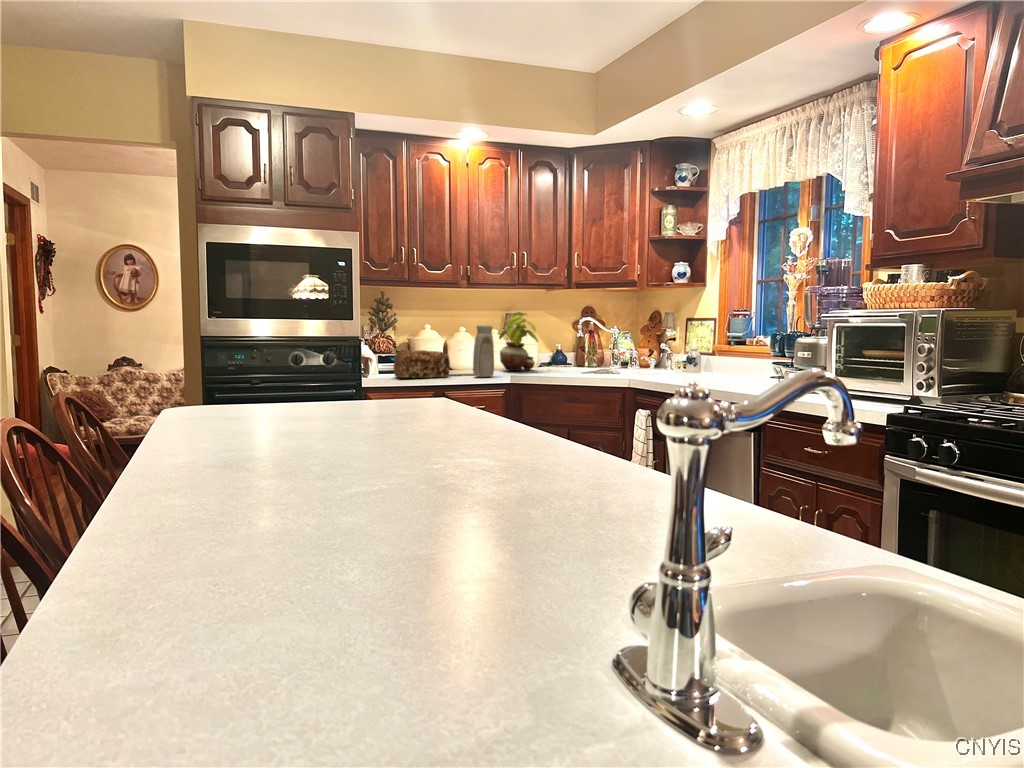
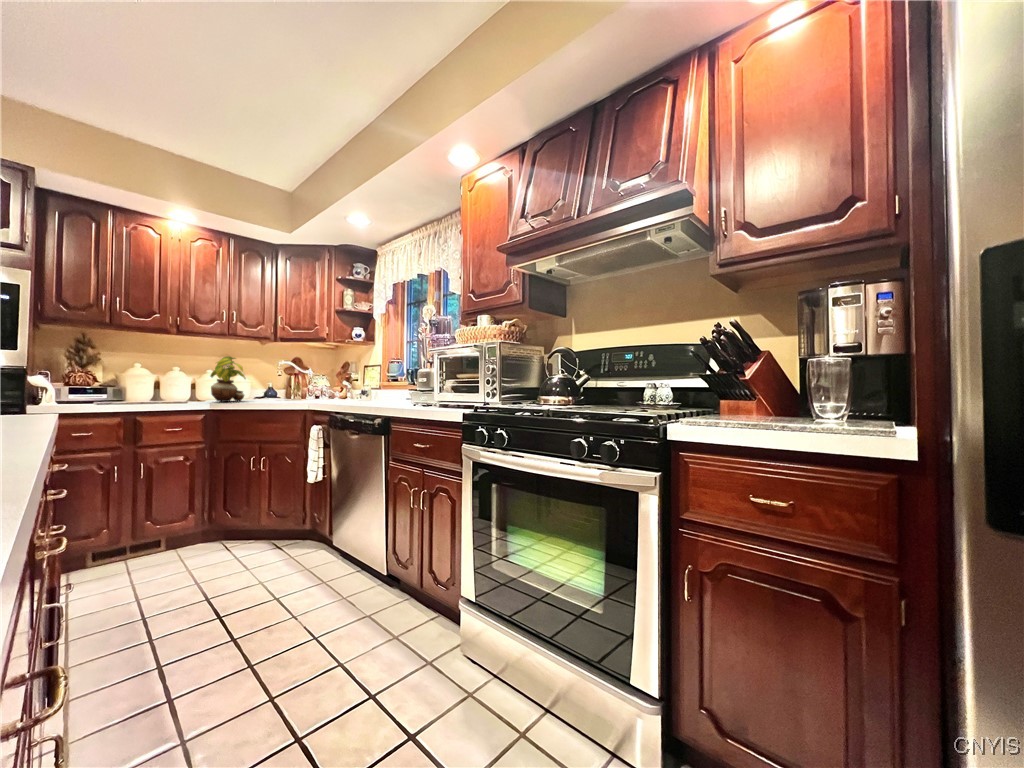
vase: present [473,325,494,377] -> none [179,364,200,405]
bread loaf: present [394,350,450,378] -> none [90,384,154,409]

